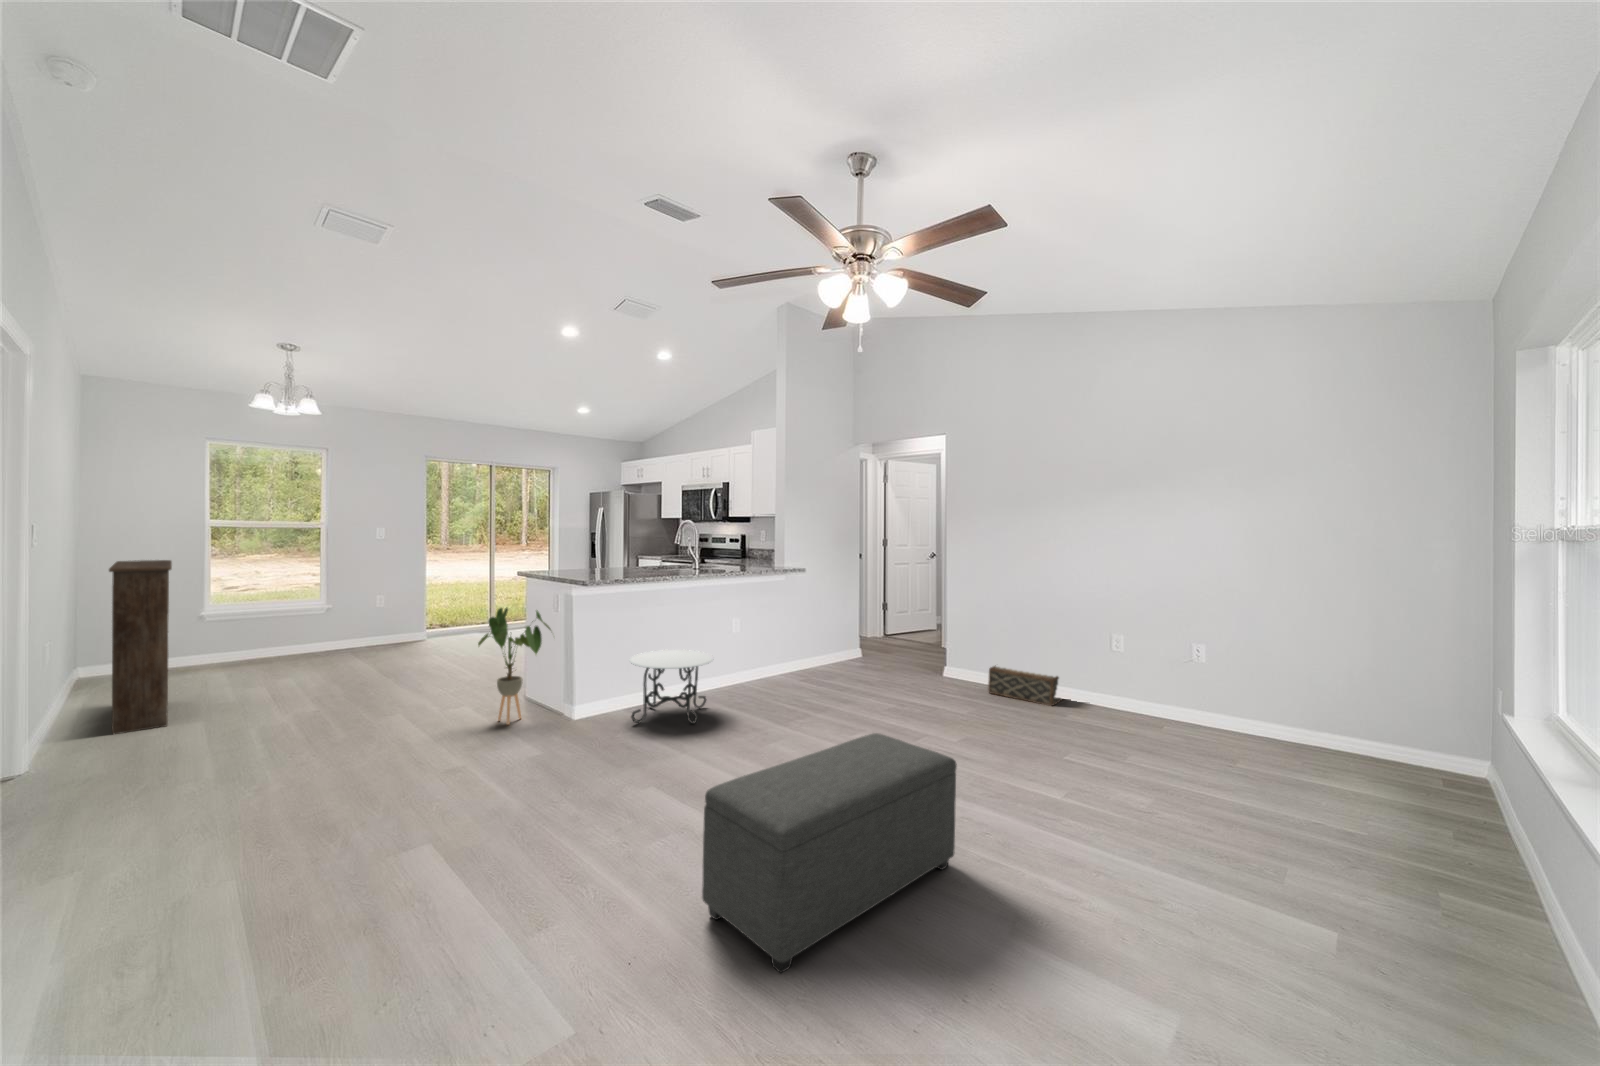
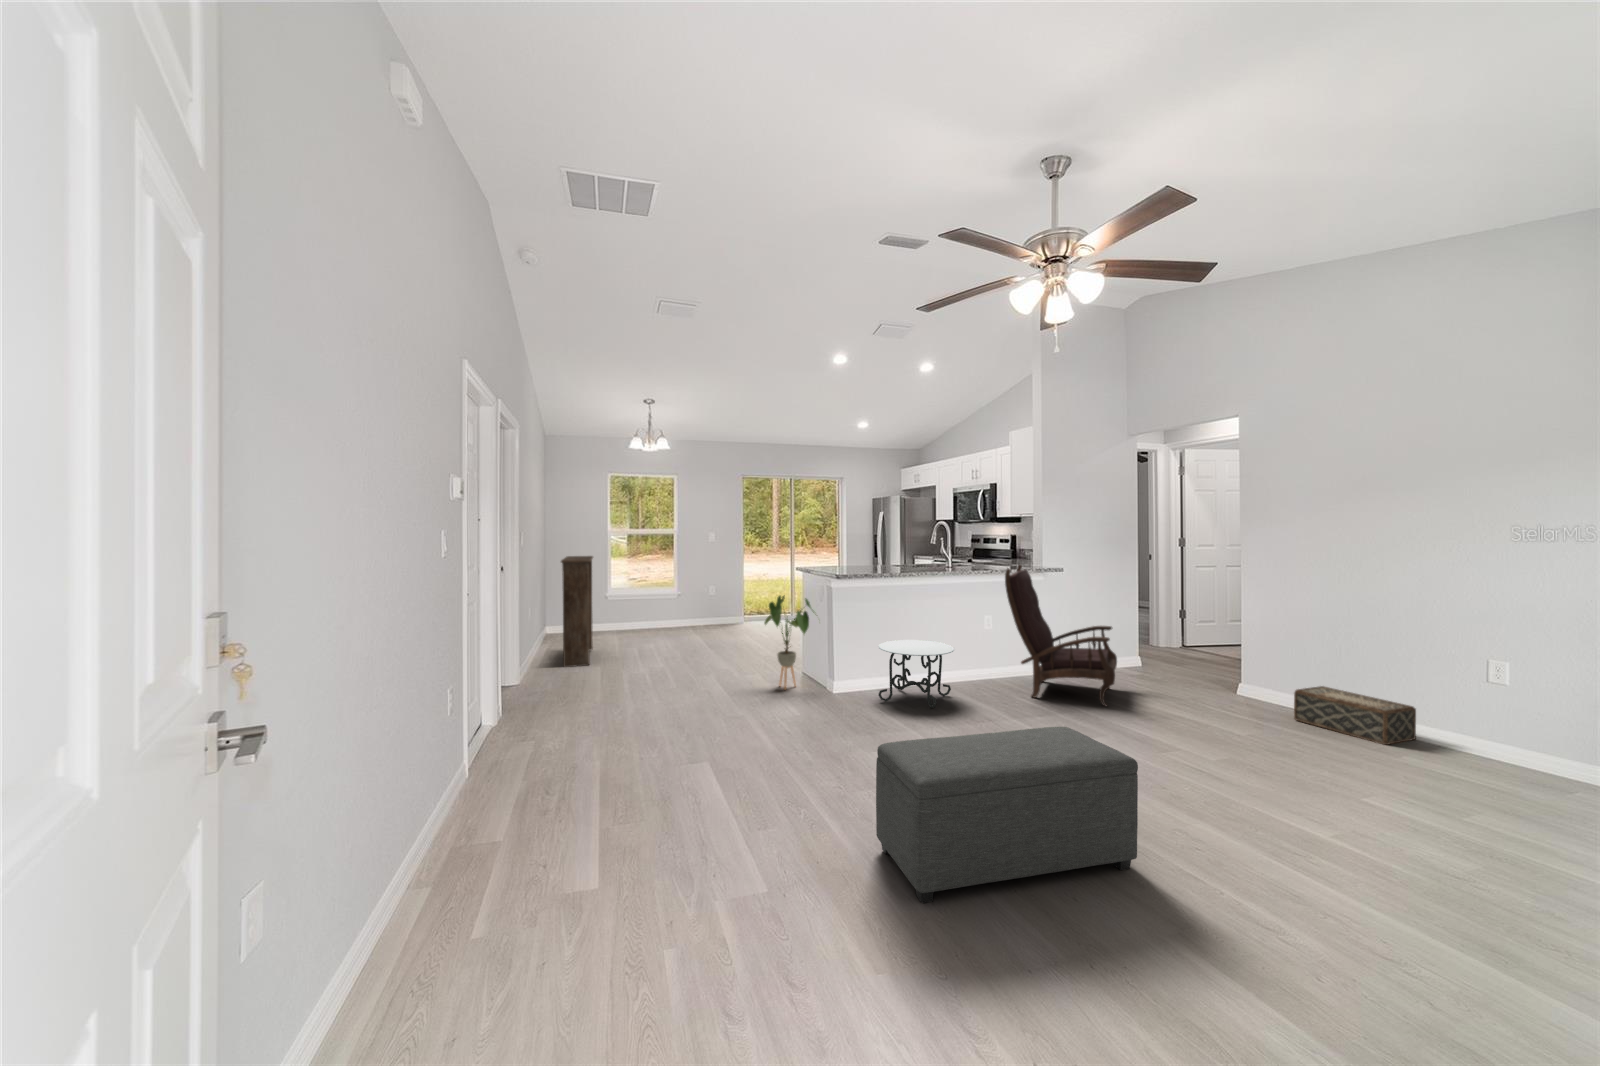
armchair: none [760,565,859,700] -> present [1005,565,1117,706]

